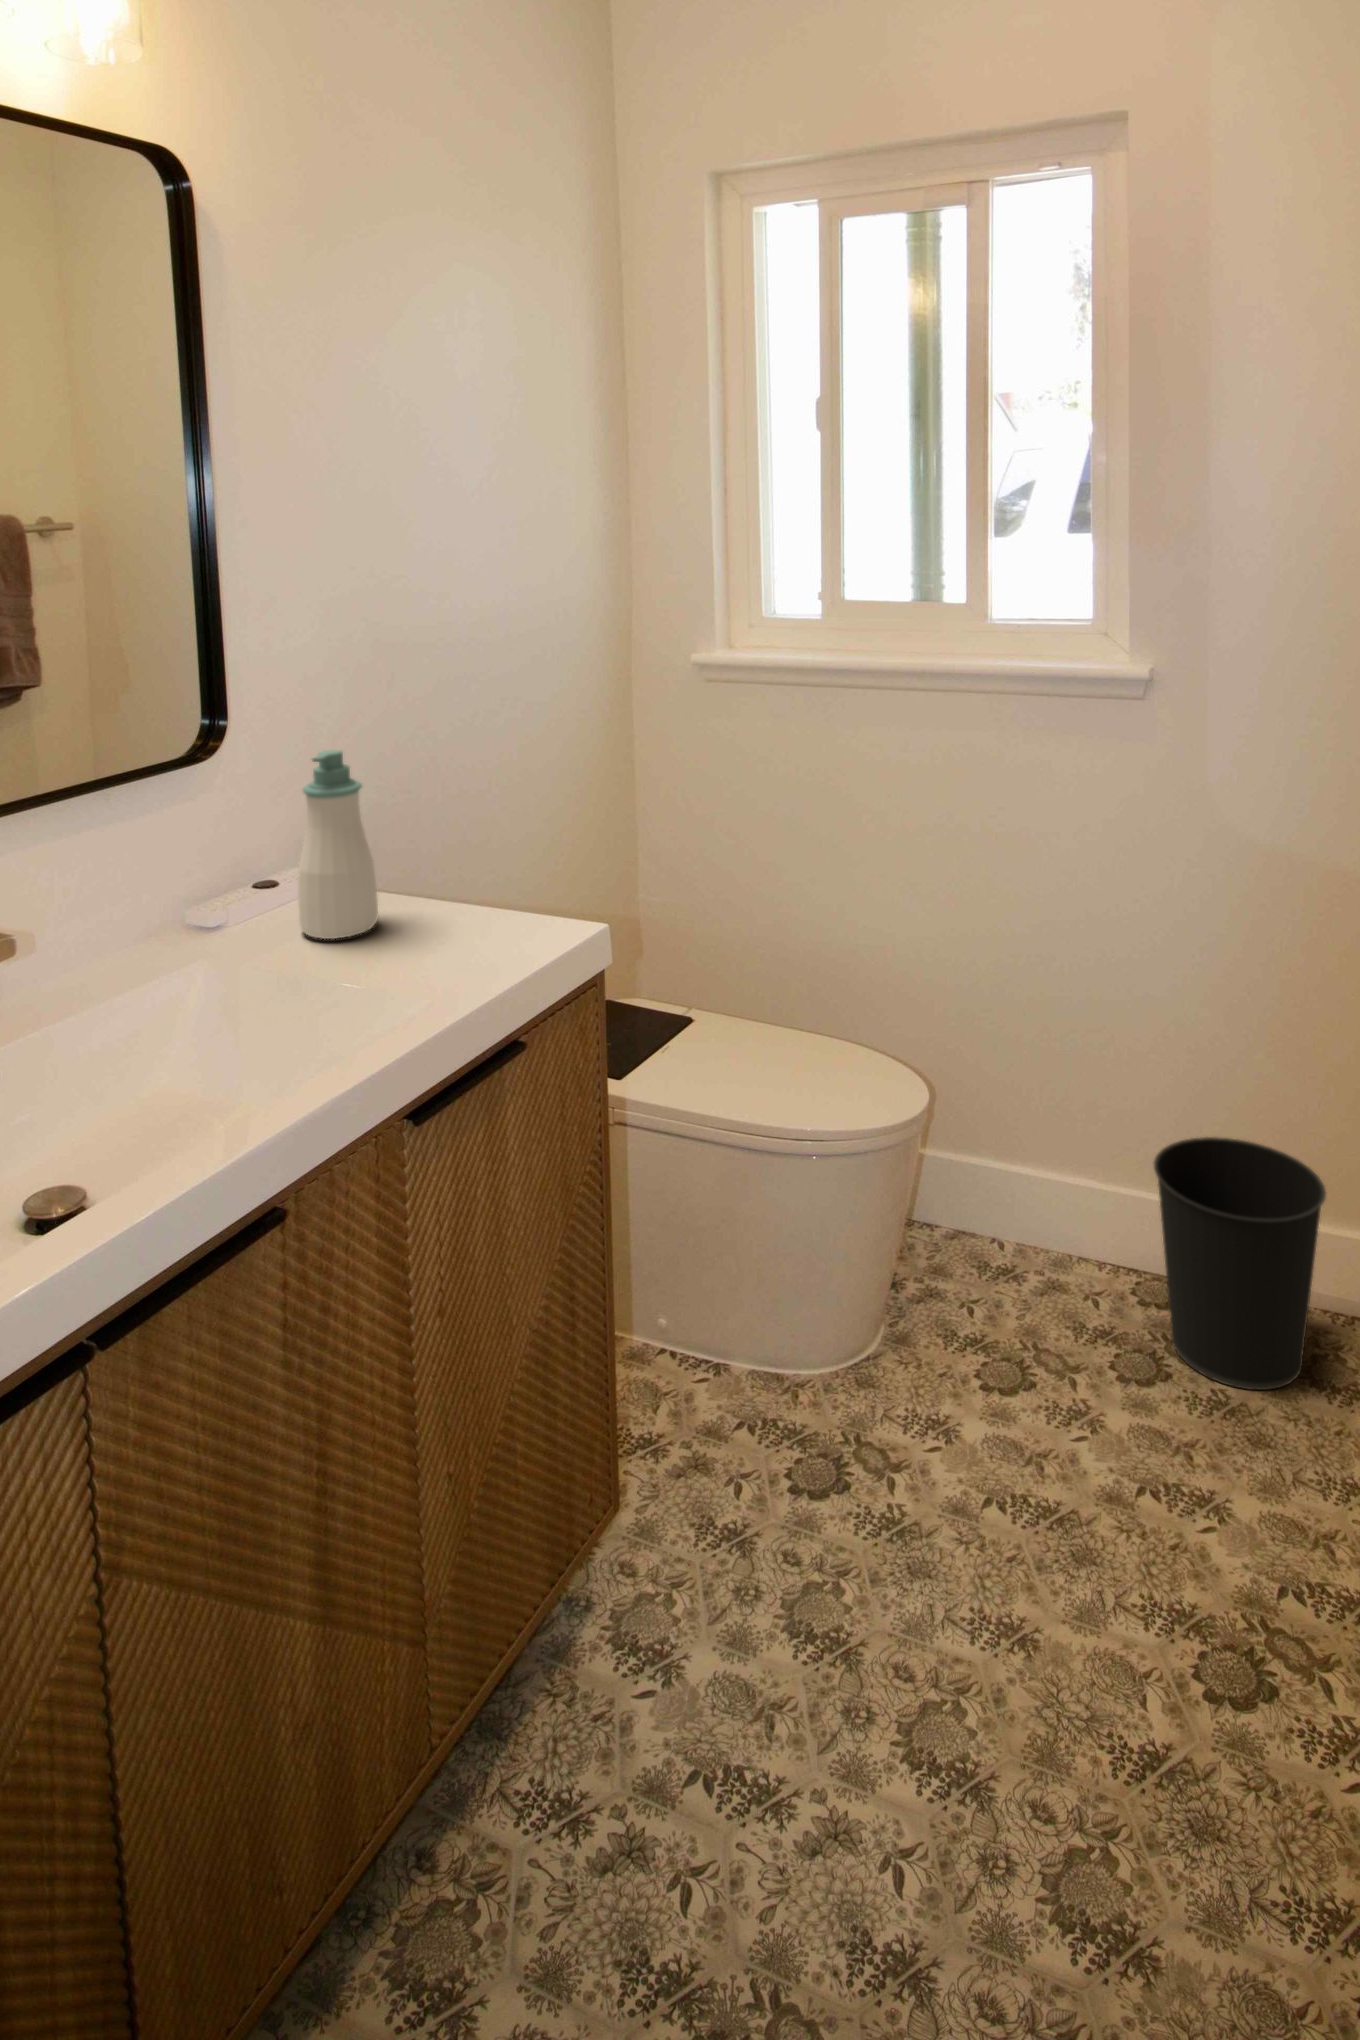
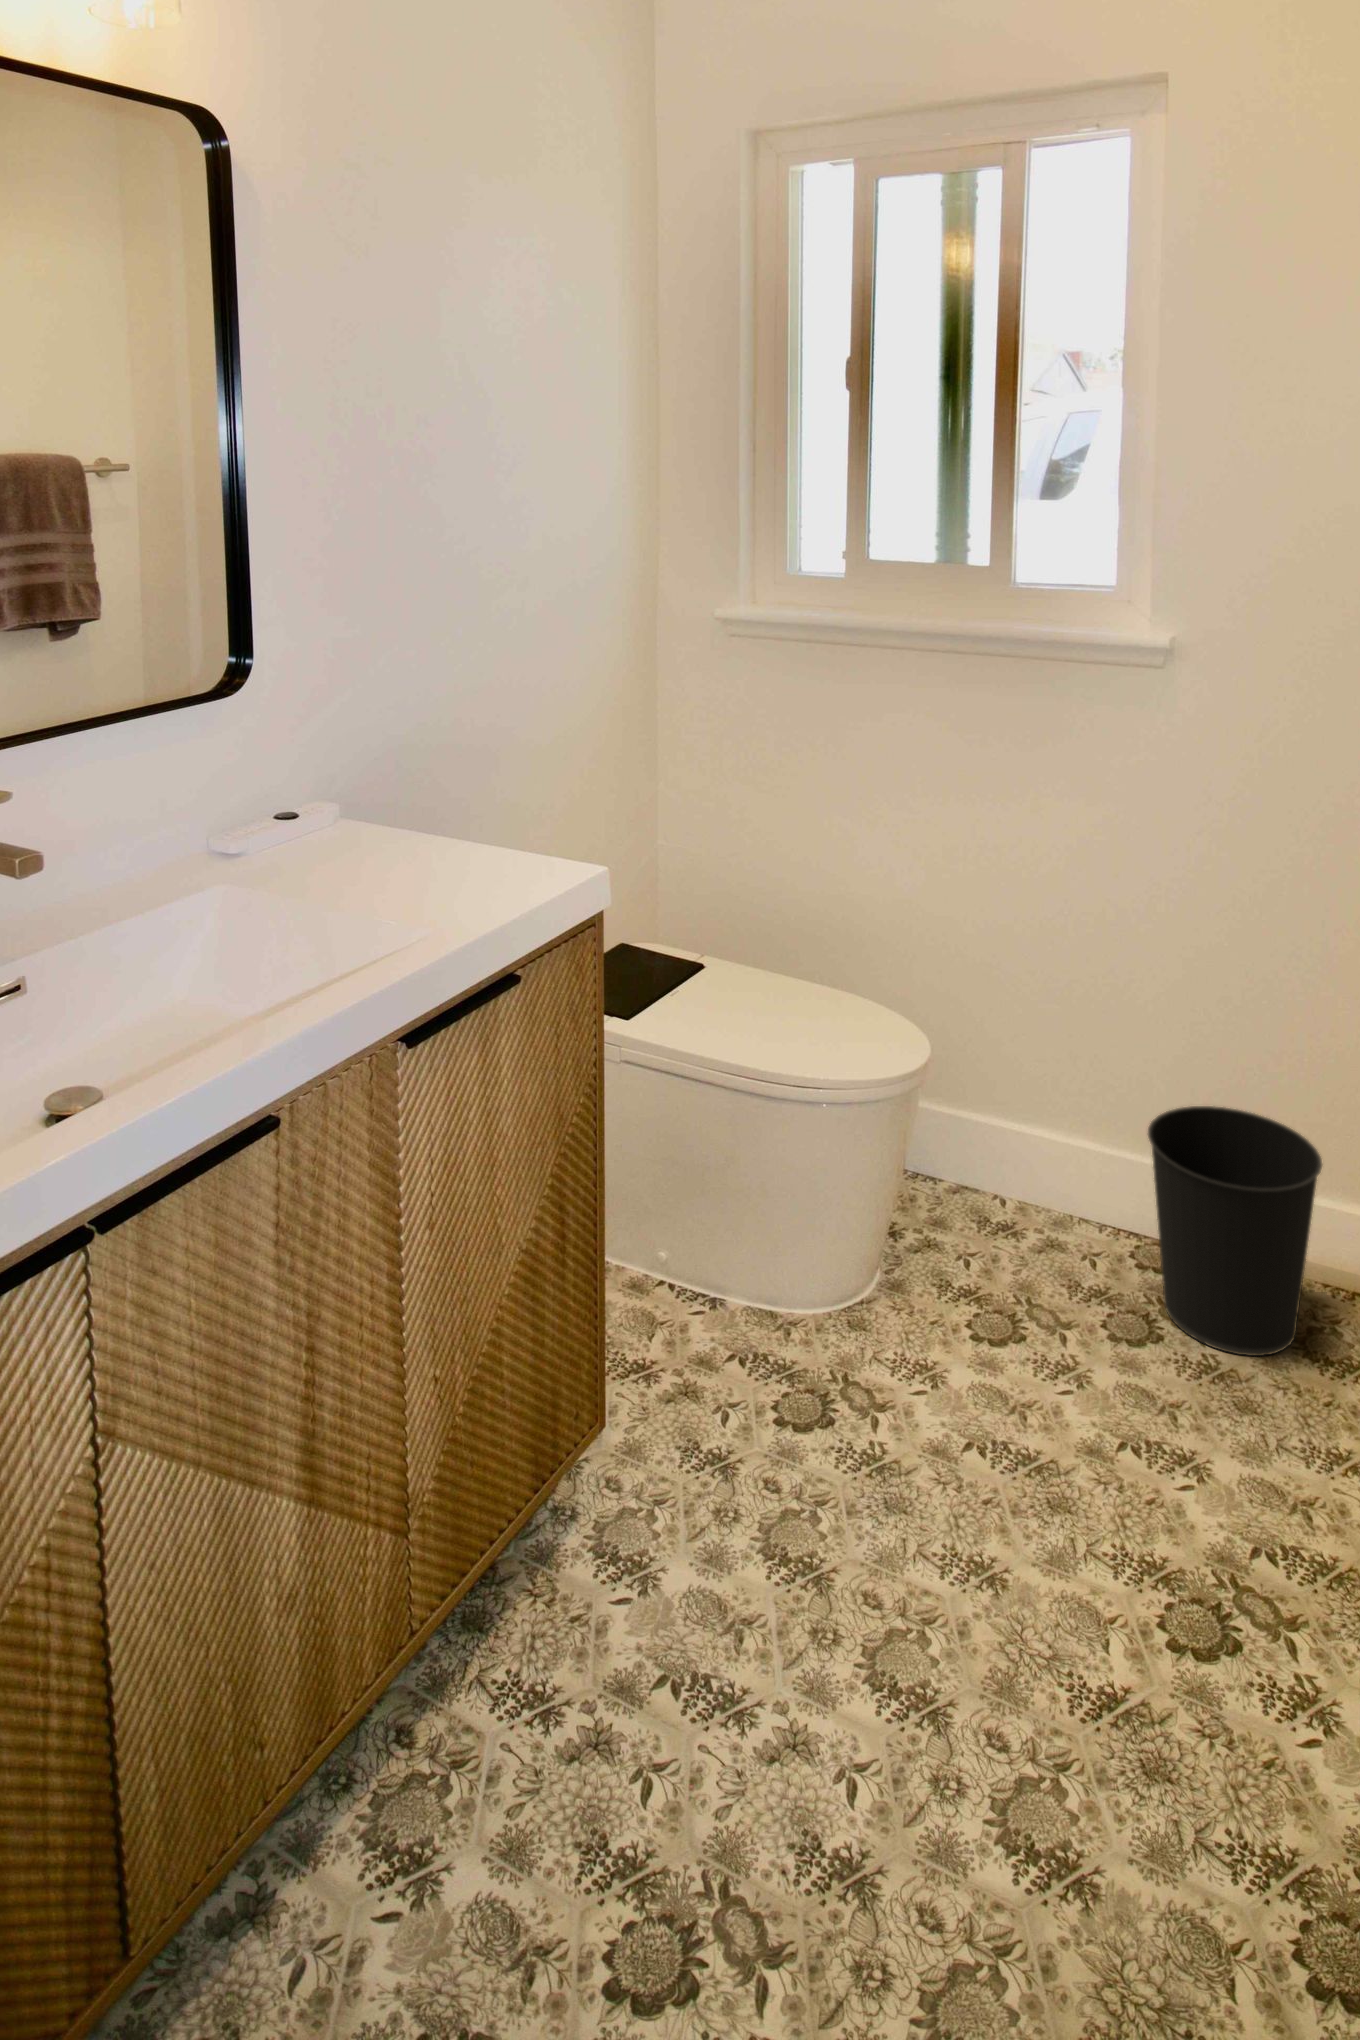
soap bottle: present [298,750,378,939] -> none [307,709,381,886]

